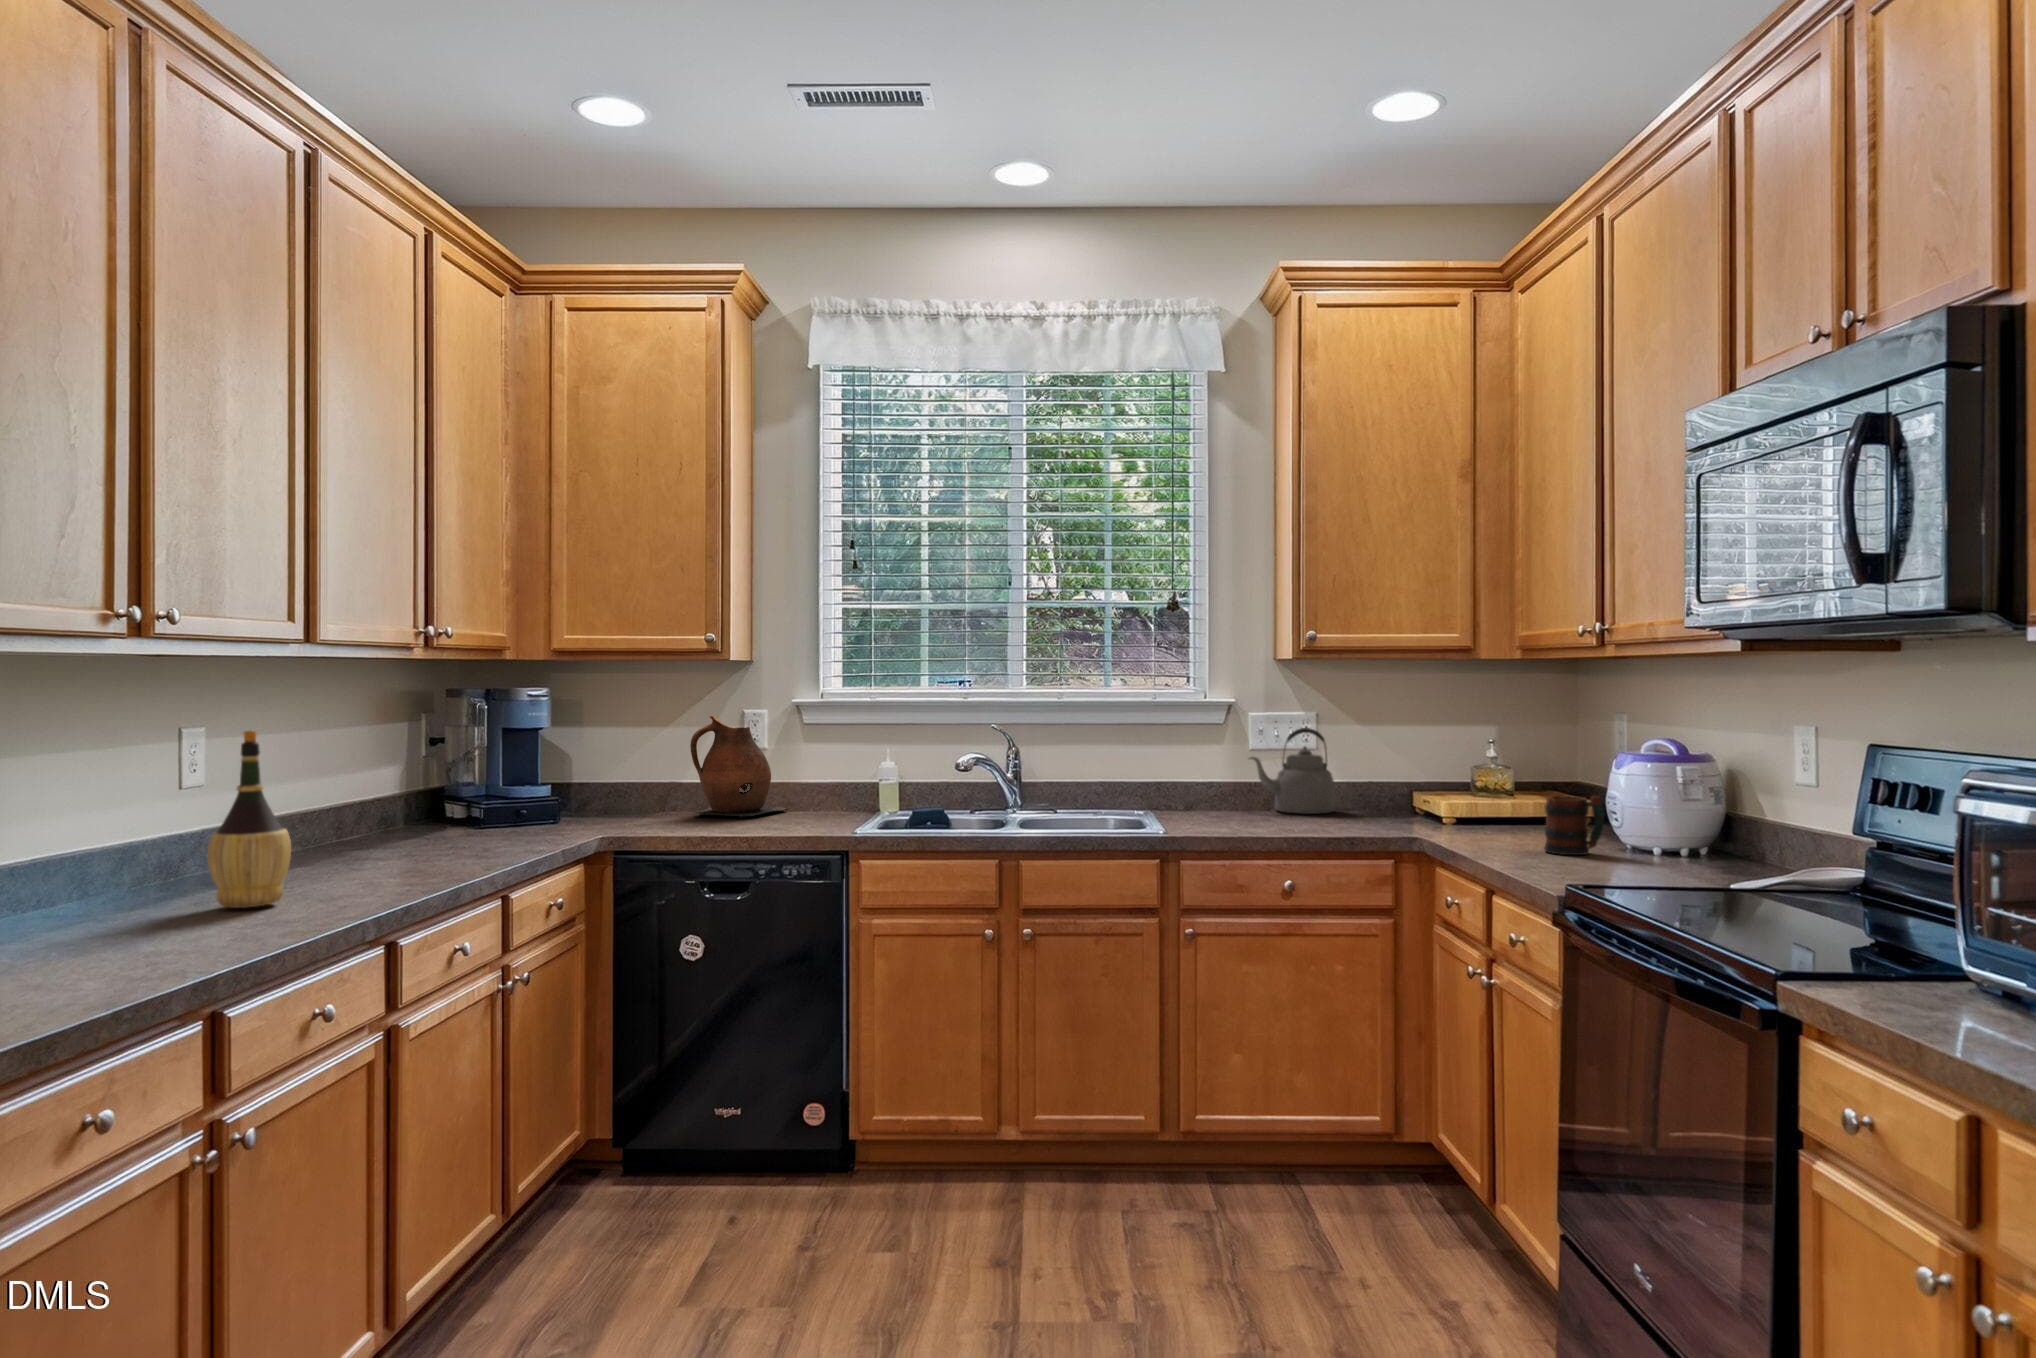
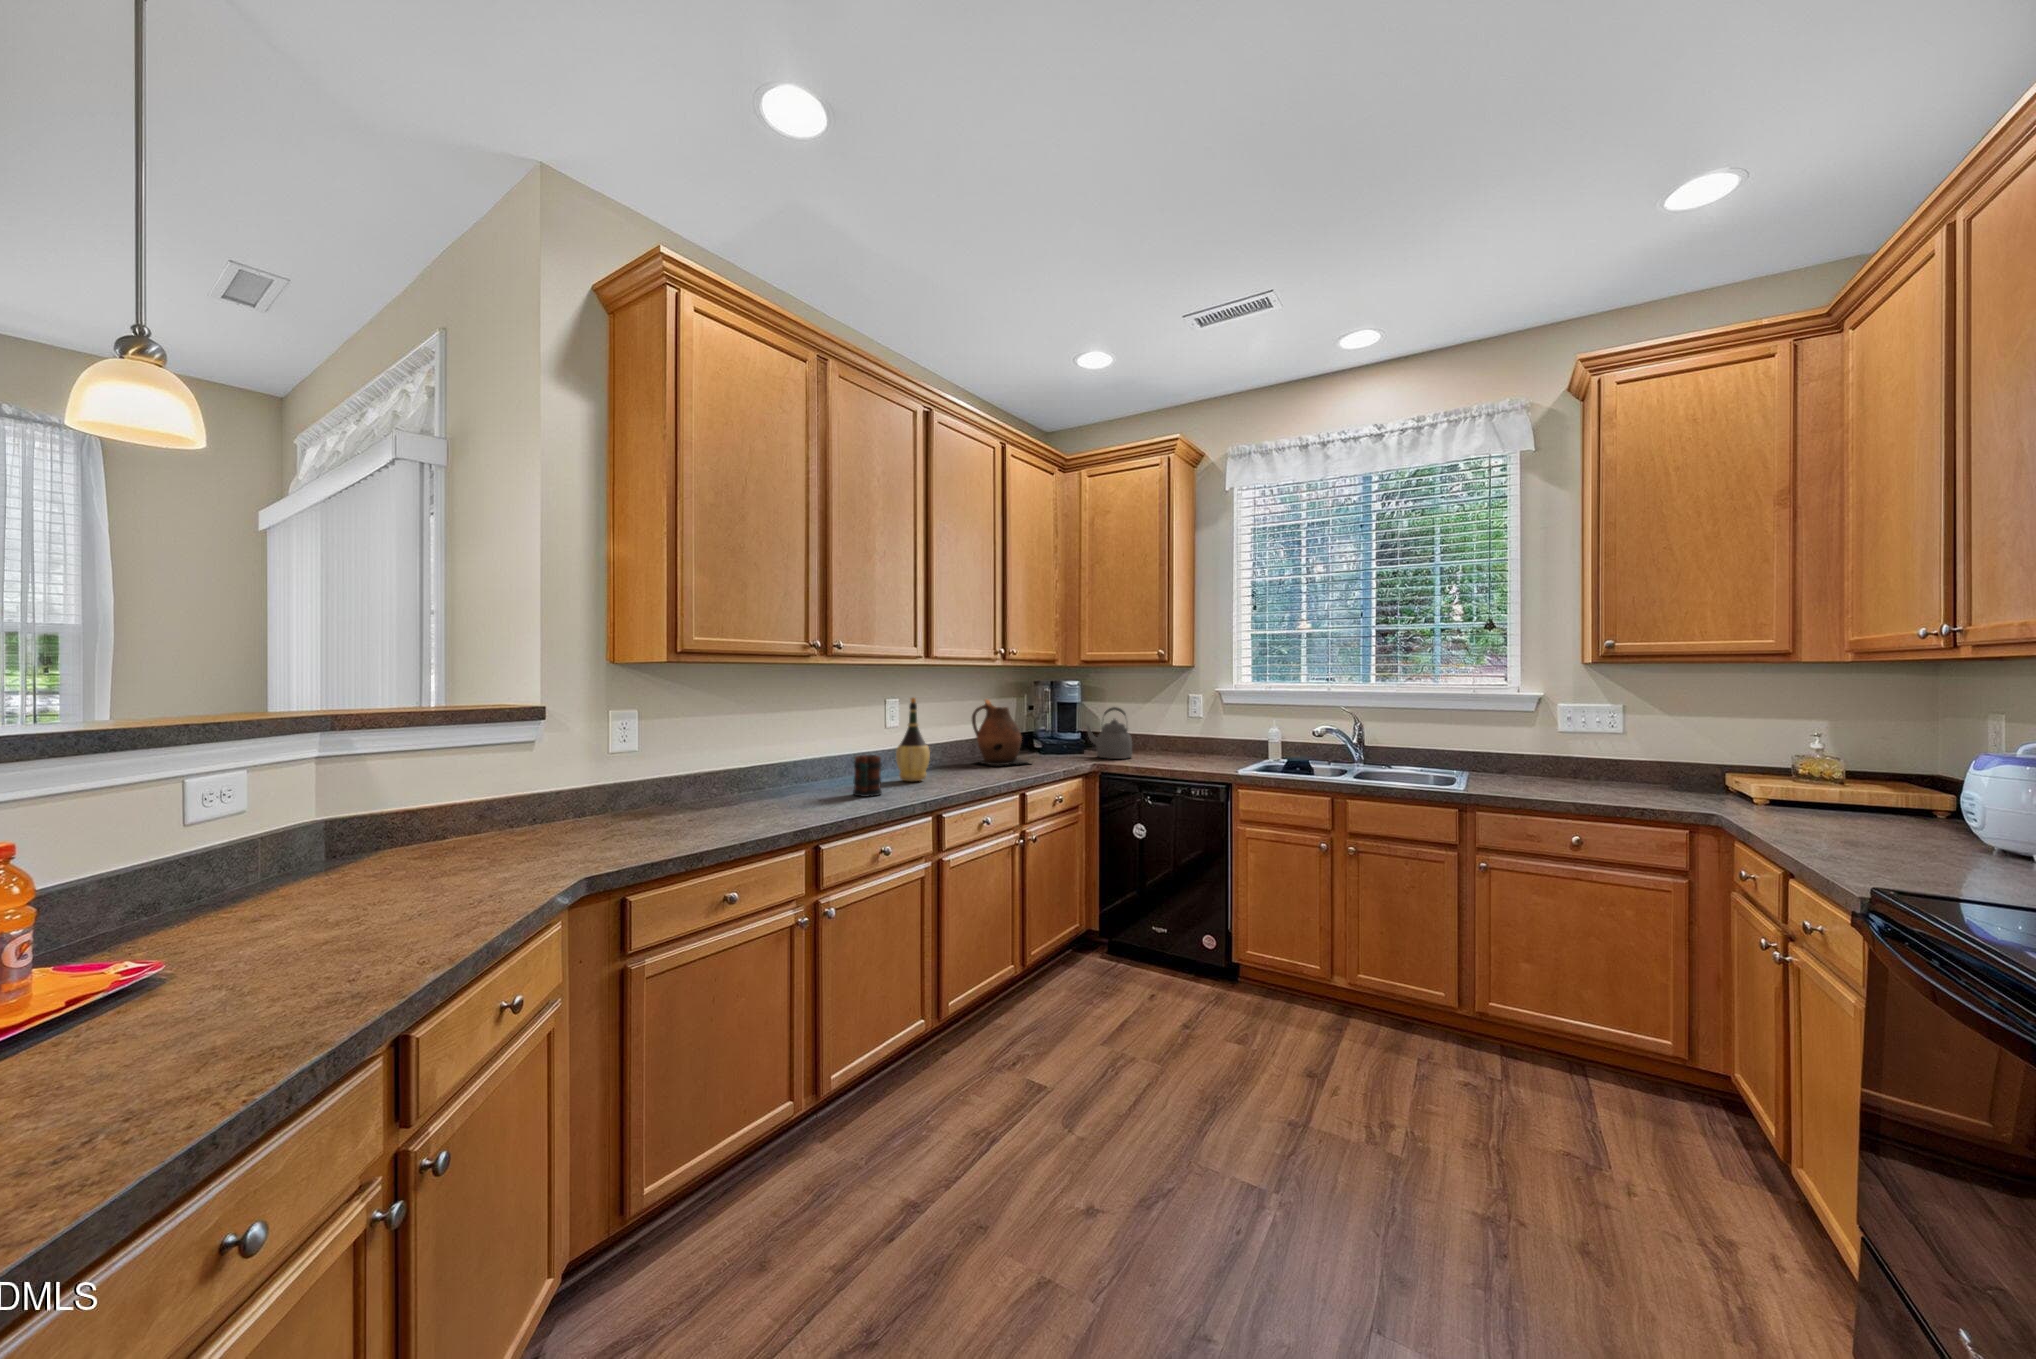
ceramic pitcher: present [690,716,787,818] -> present [972,699,1032,766]
kettle: present [1250,728,1335,814] -> present [1085,707,1132,759]
mug: present [1544,796,1605,855] -> present [853,755,882,797]

